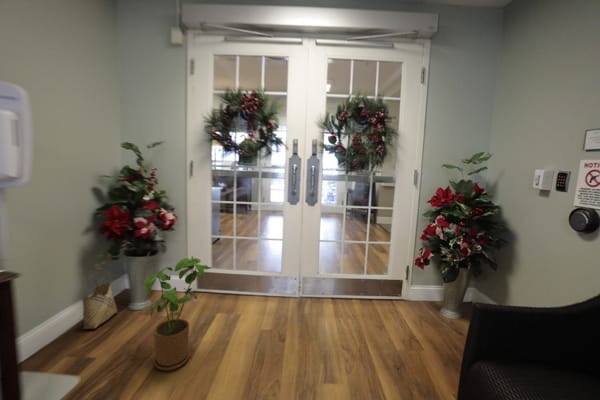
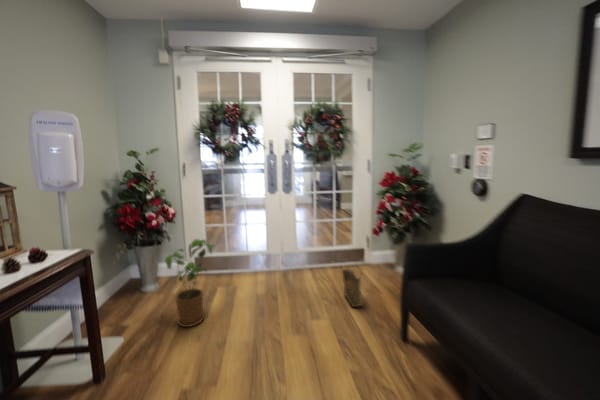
woven basket: present [82,274,117,329] -> present [342,269,363,307]

